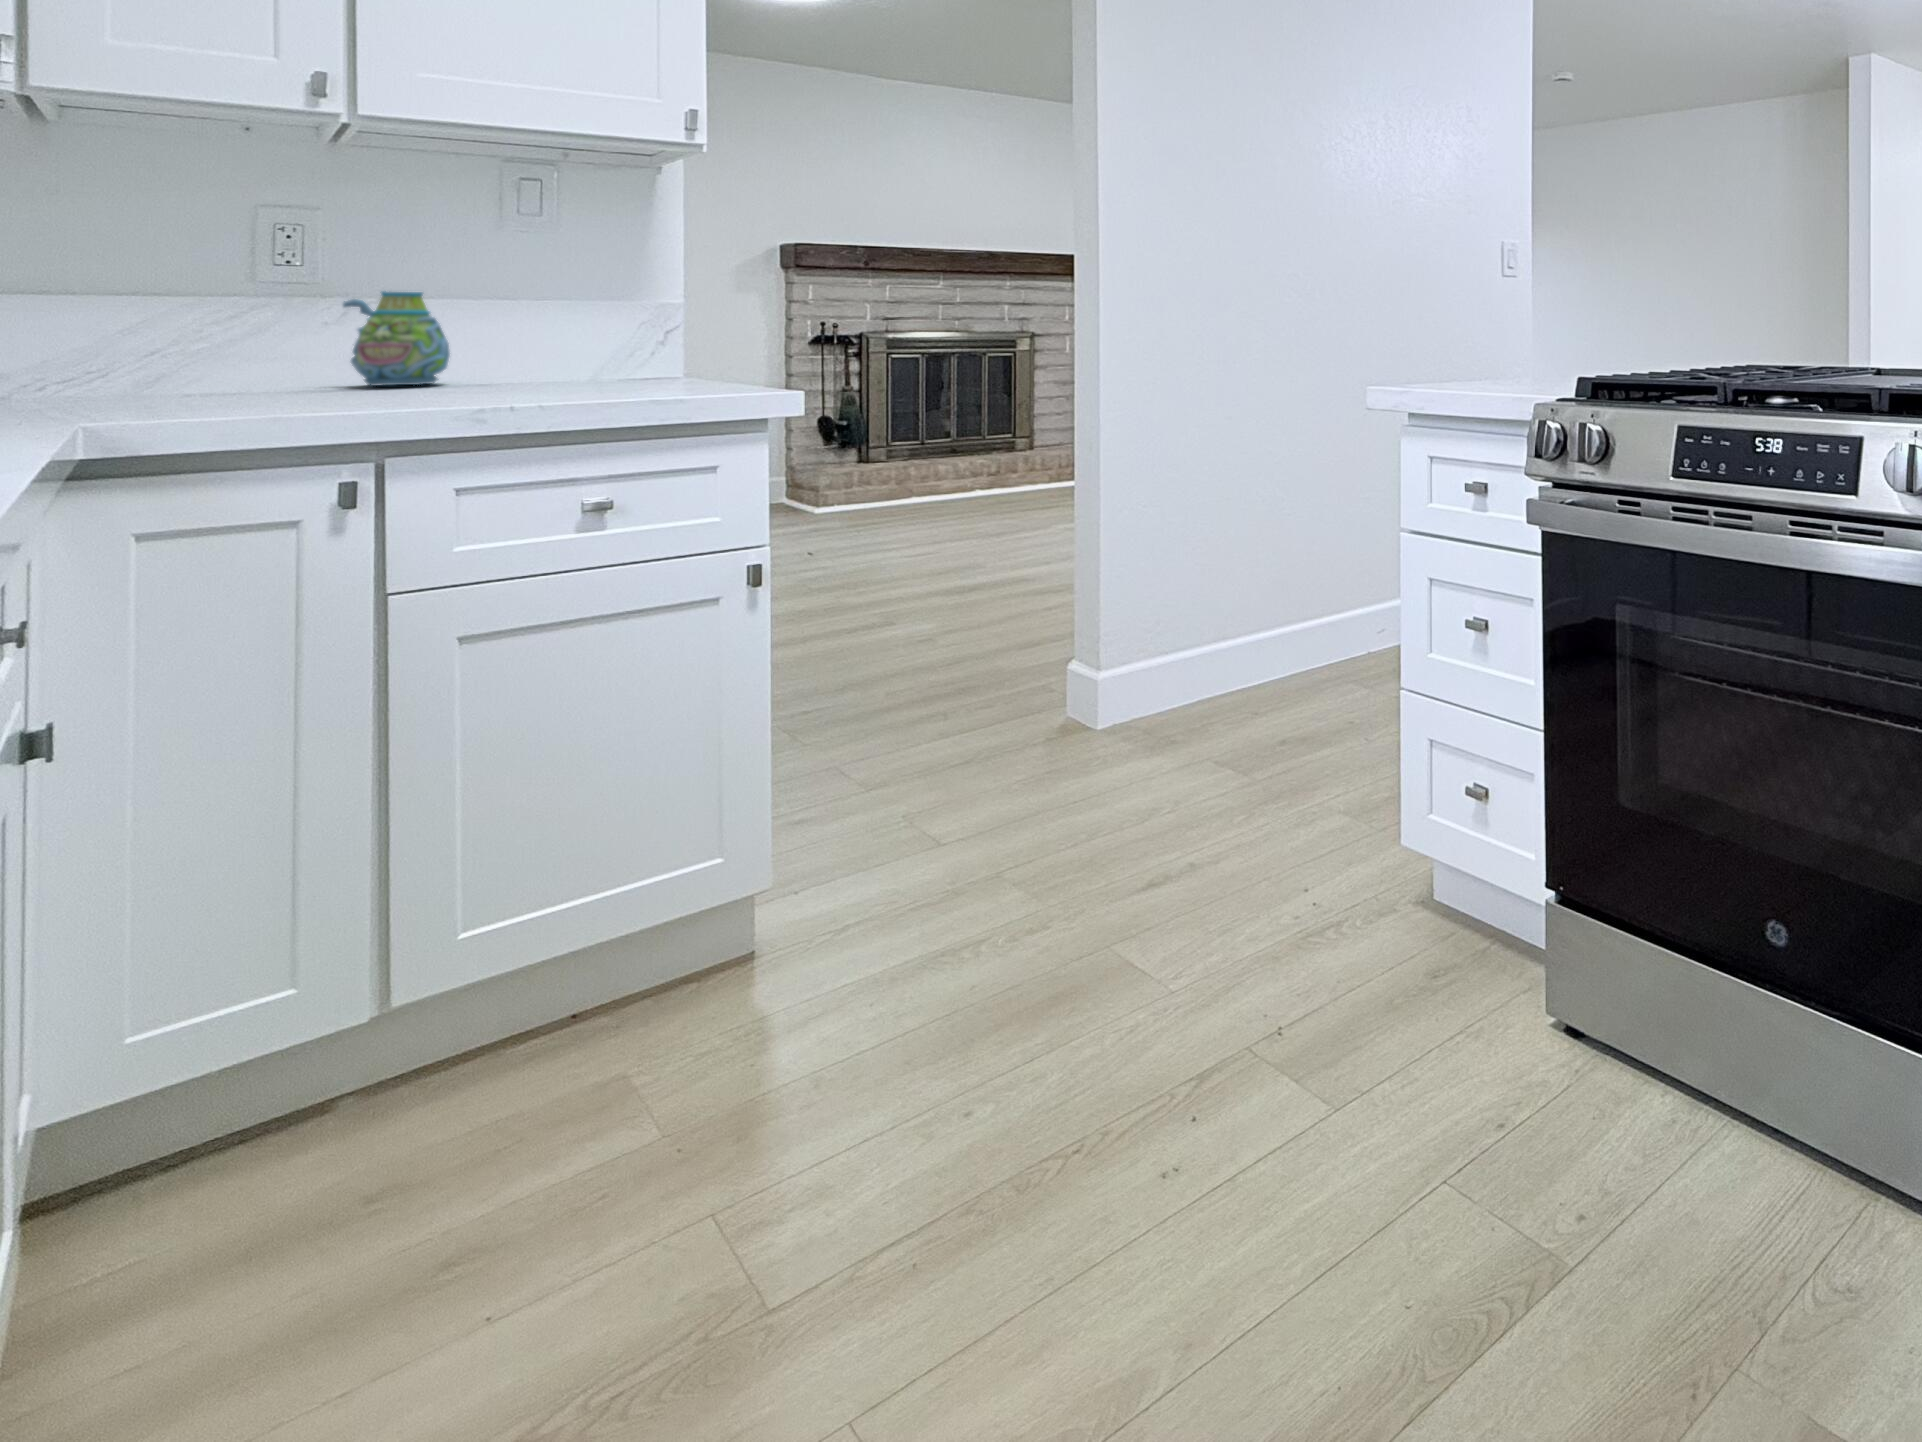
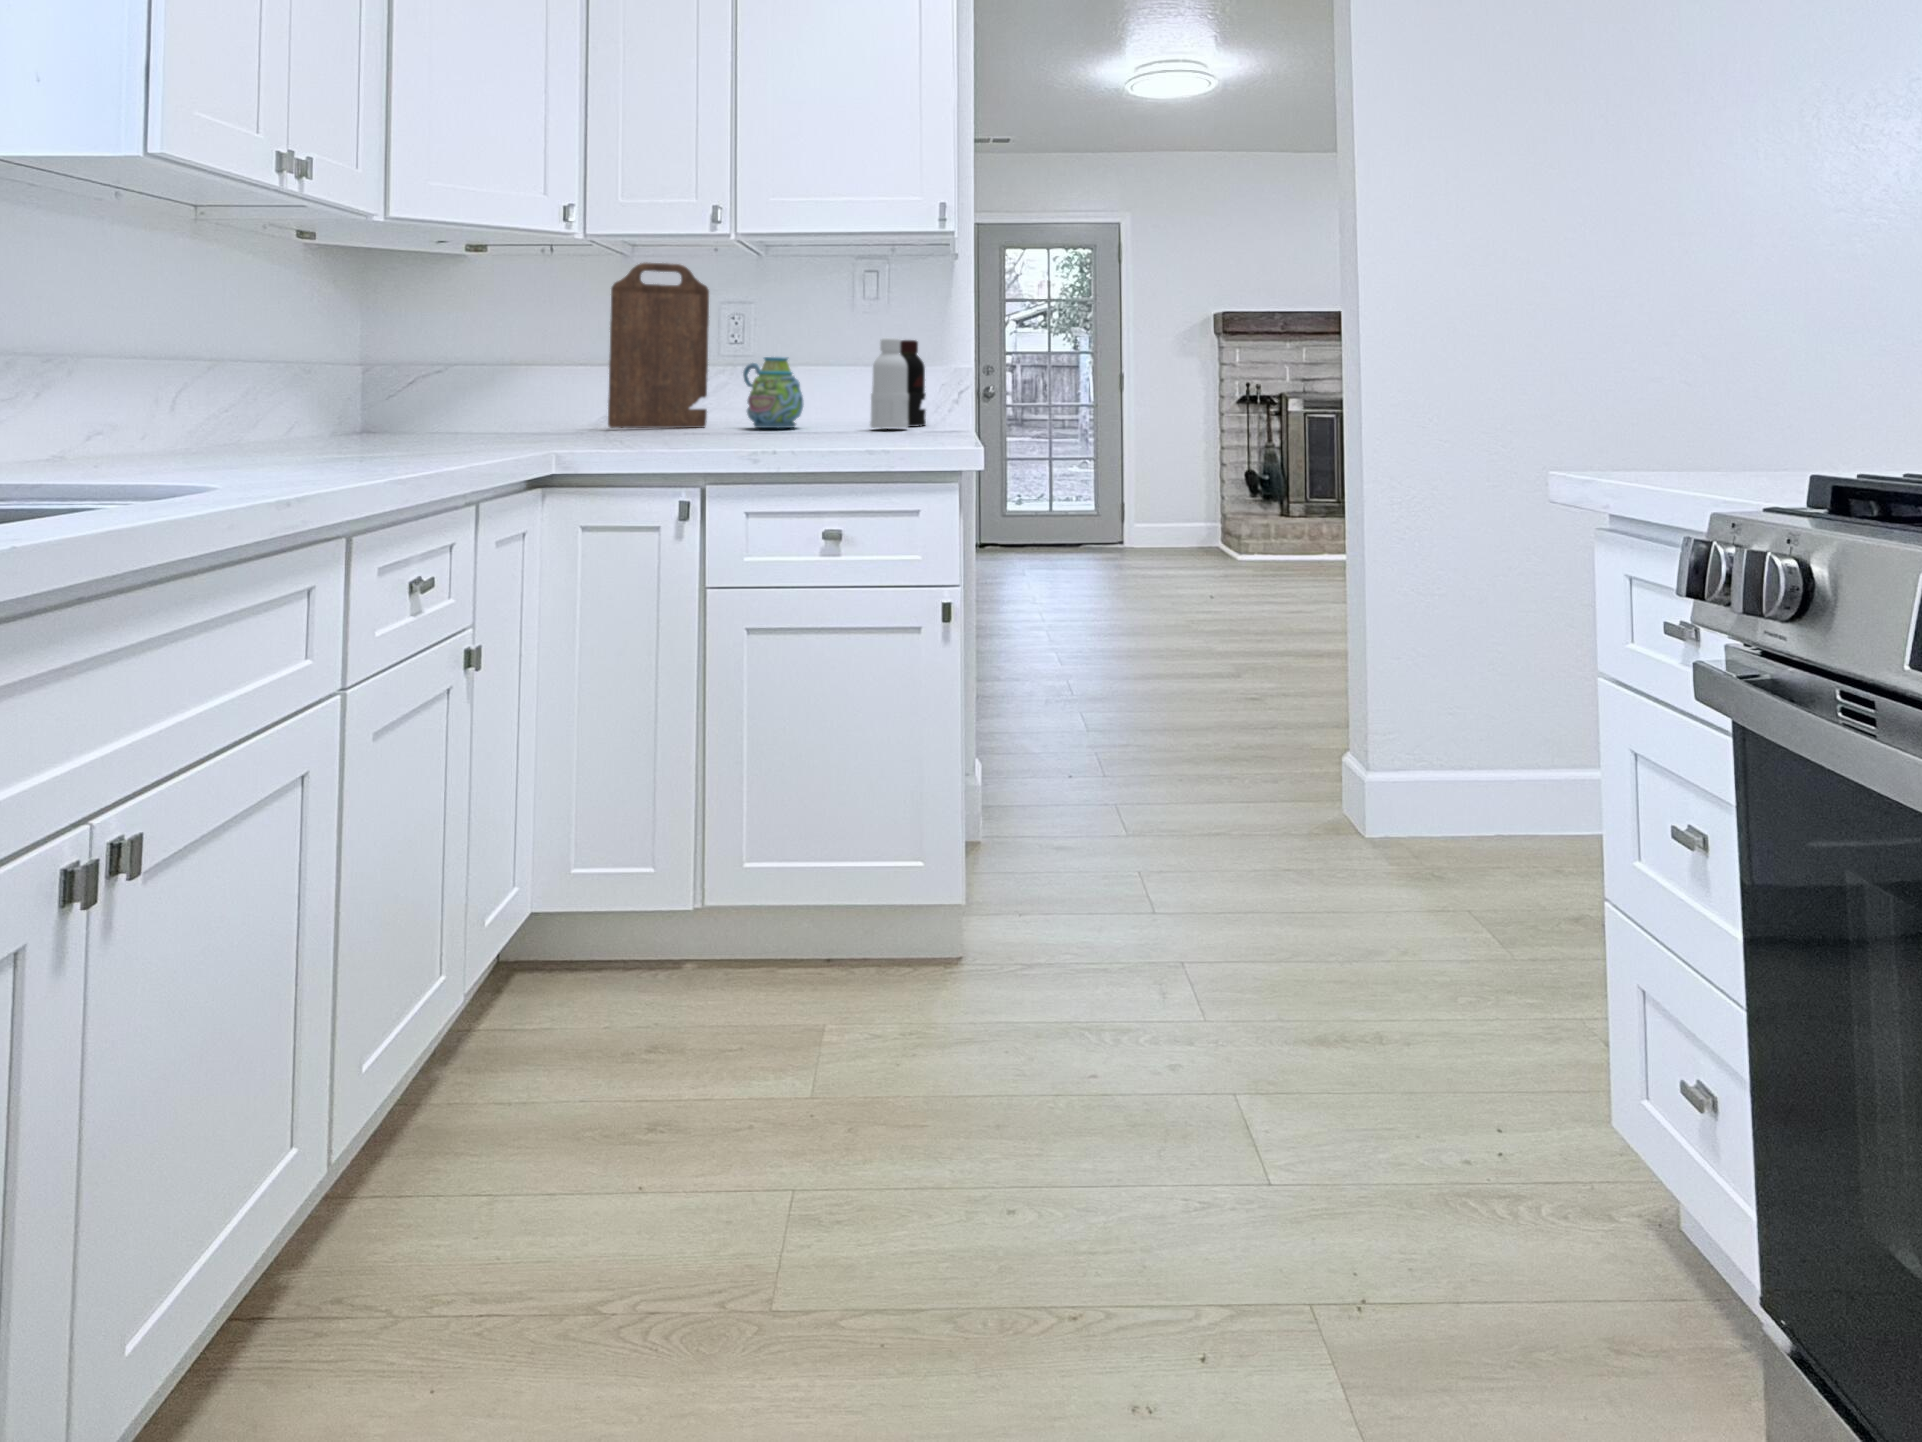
cutting board: none [78,151,268,396] -> present [608,263,709,428]
bottle: none [563,269,627,379] -> present [870,338,926,429]

